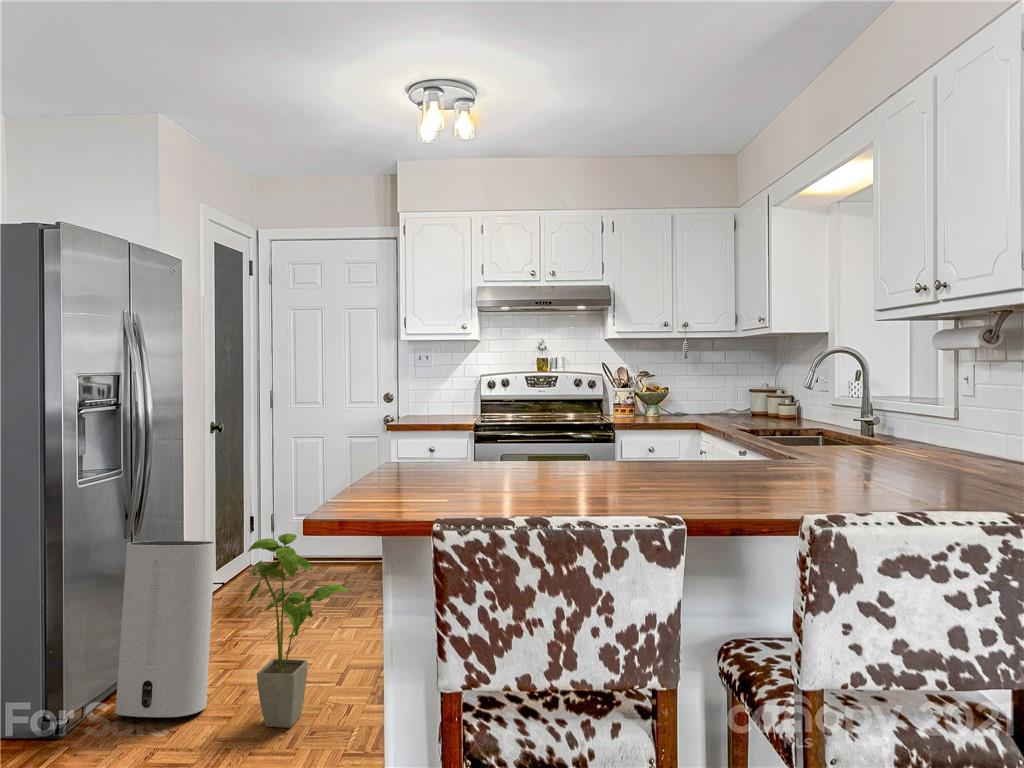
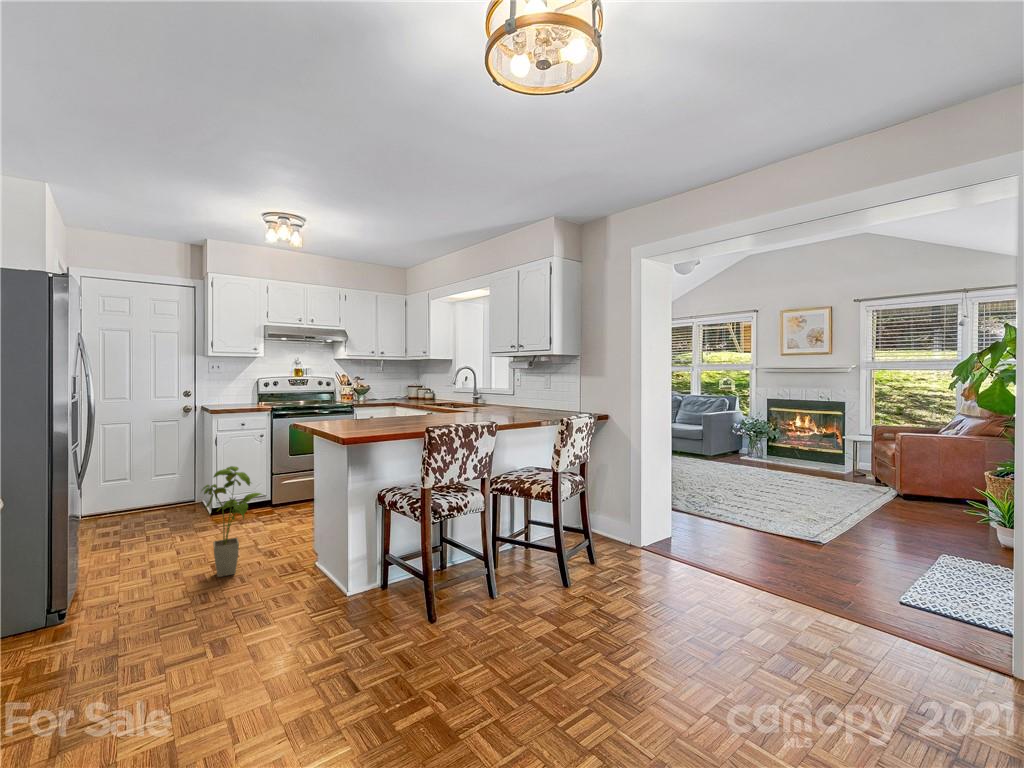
air purifier: present [115,541,215,717] -> none [95,481,164,596]

